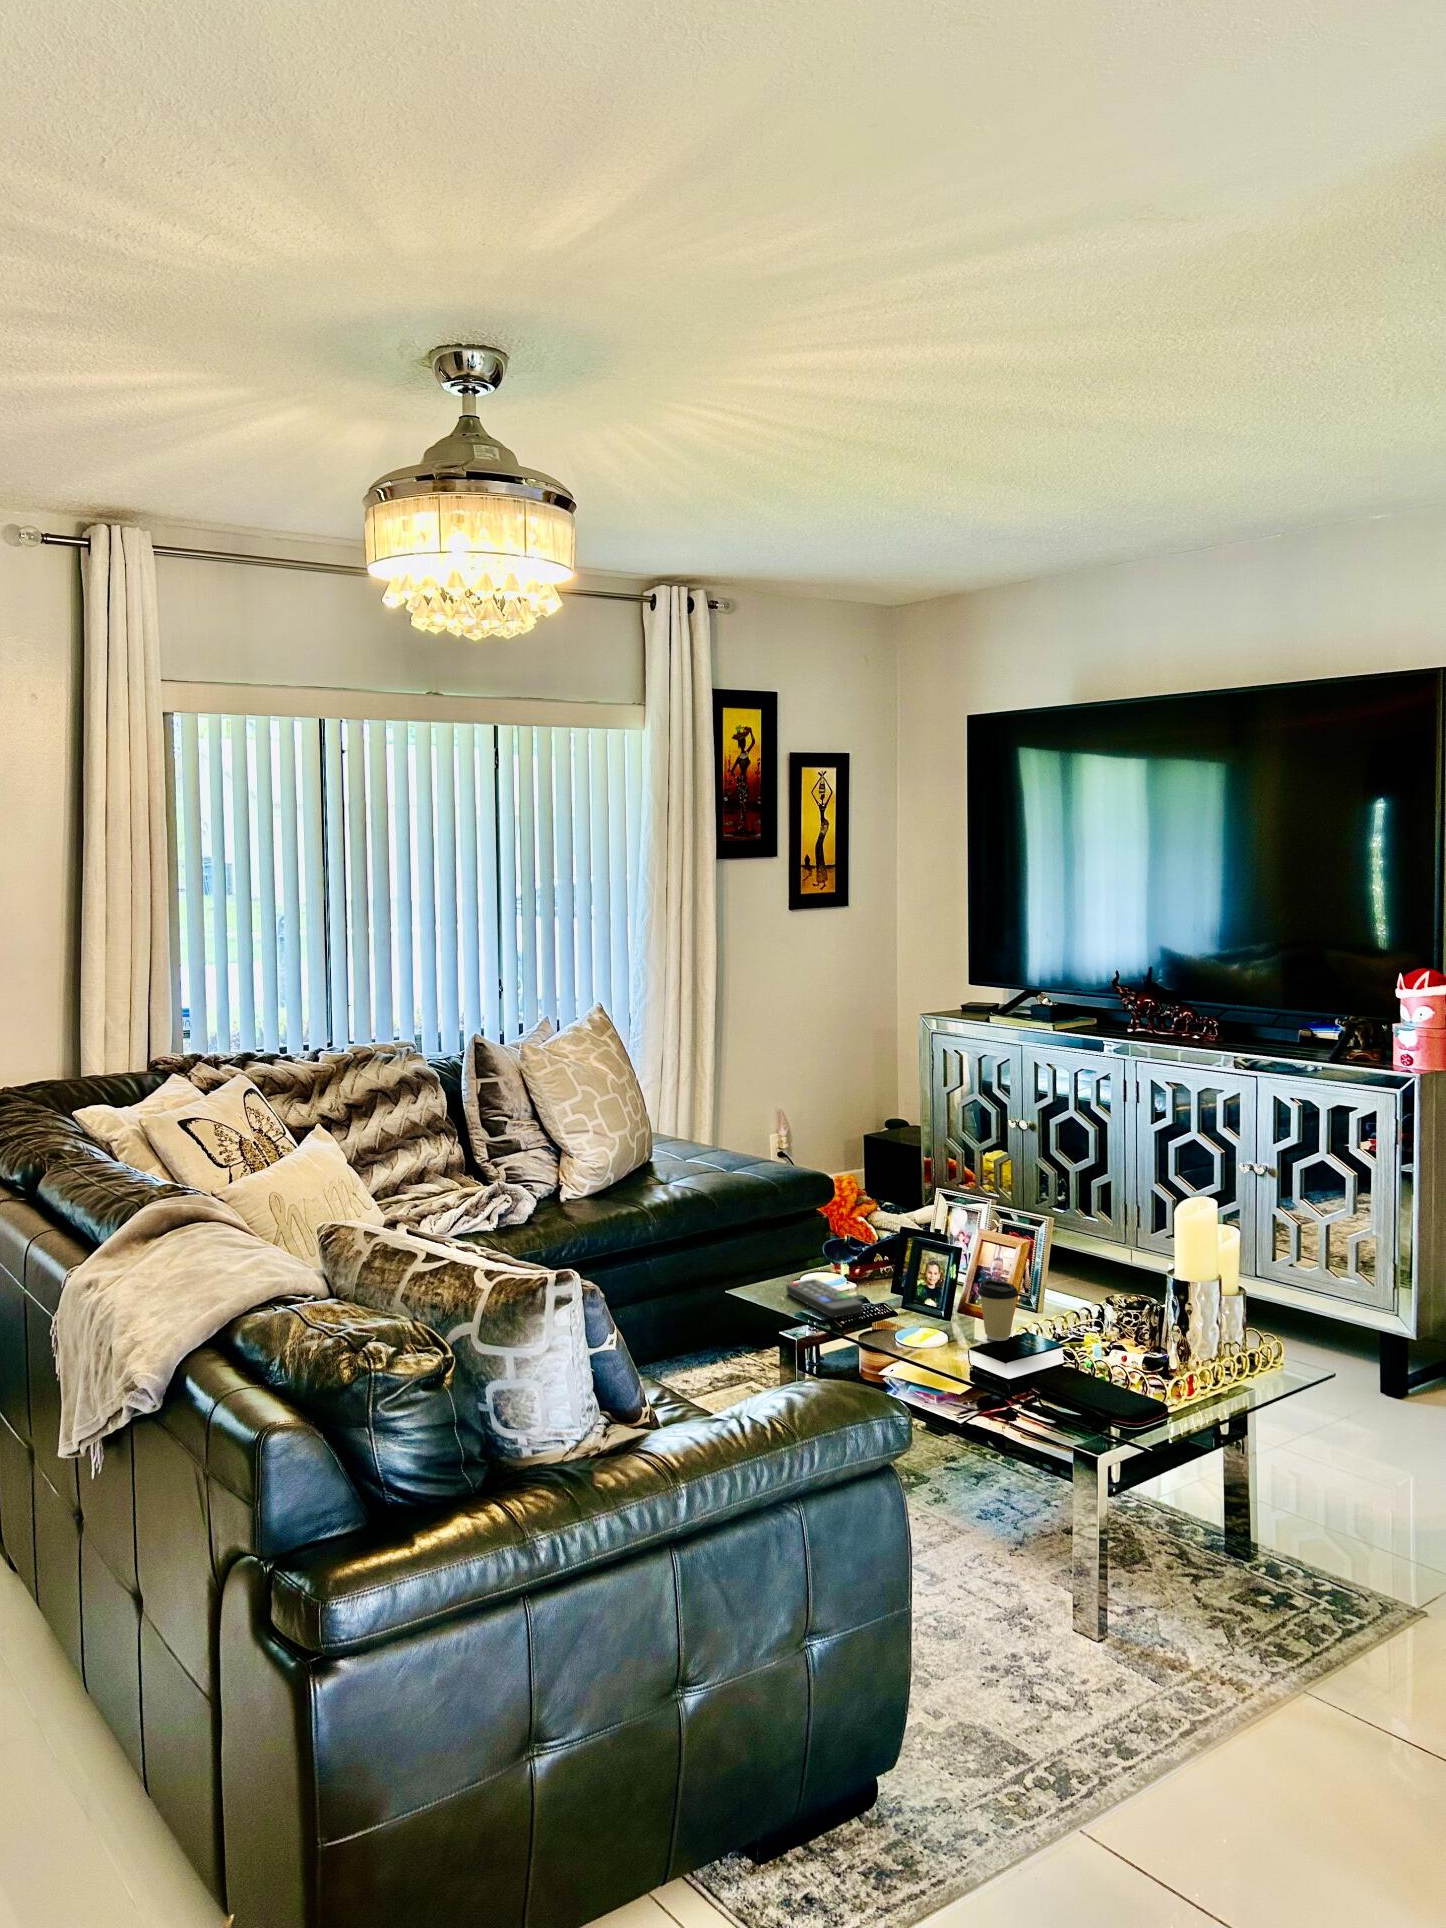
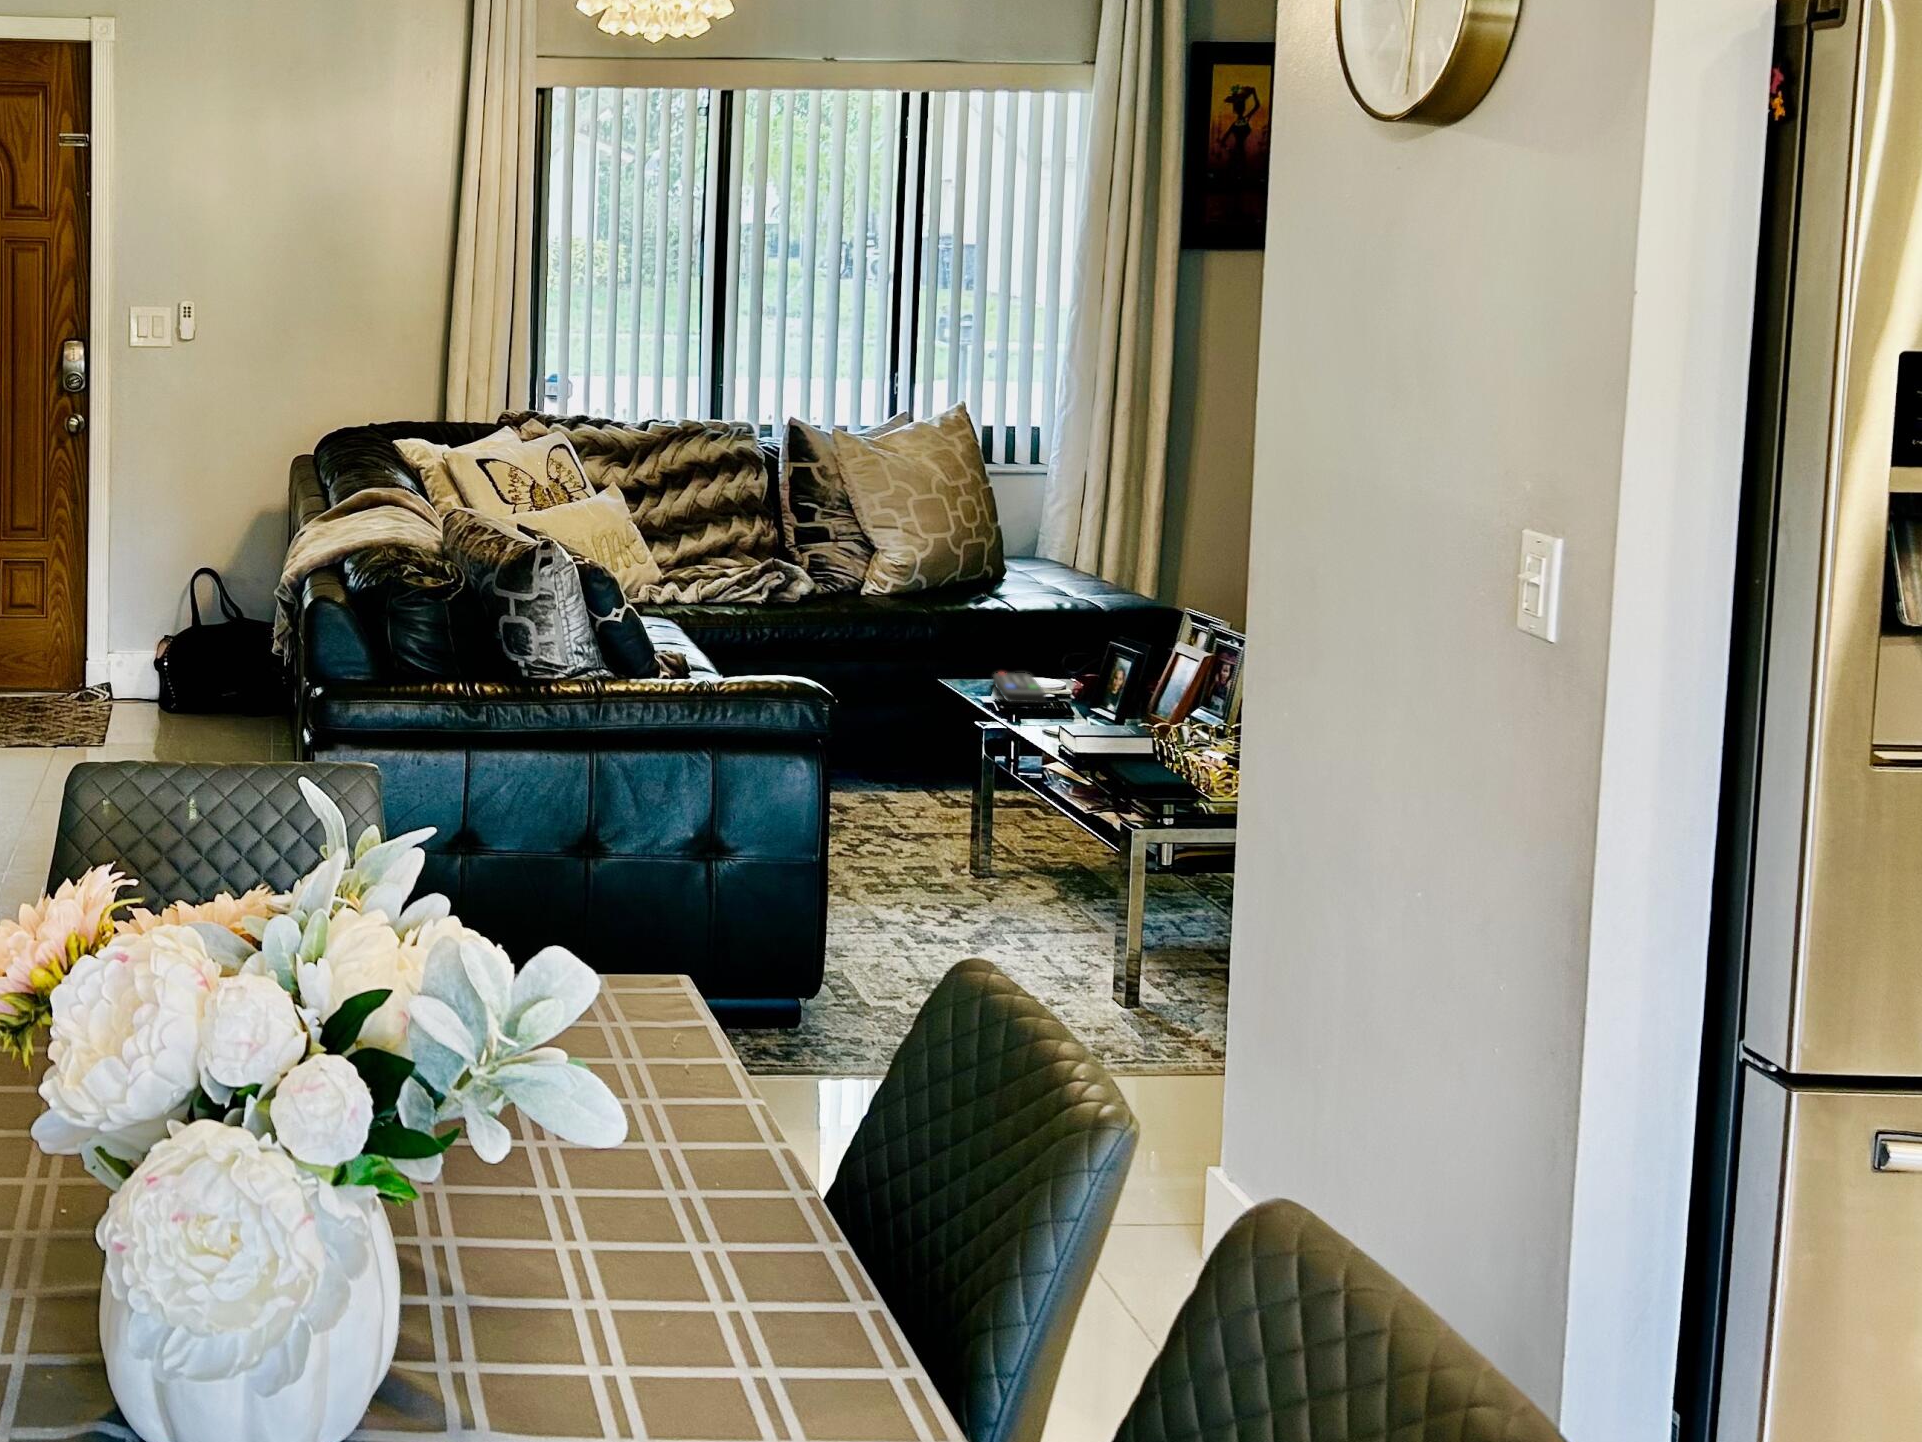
coffee cup: present [977,1280,1019,1341] -> none [1124,675,1168,736]

